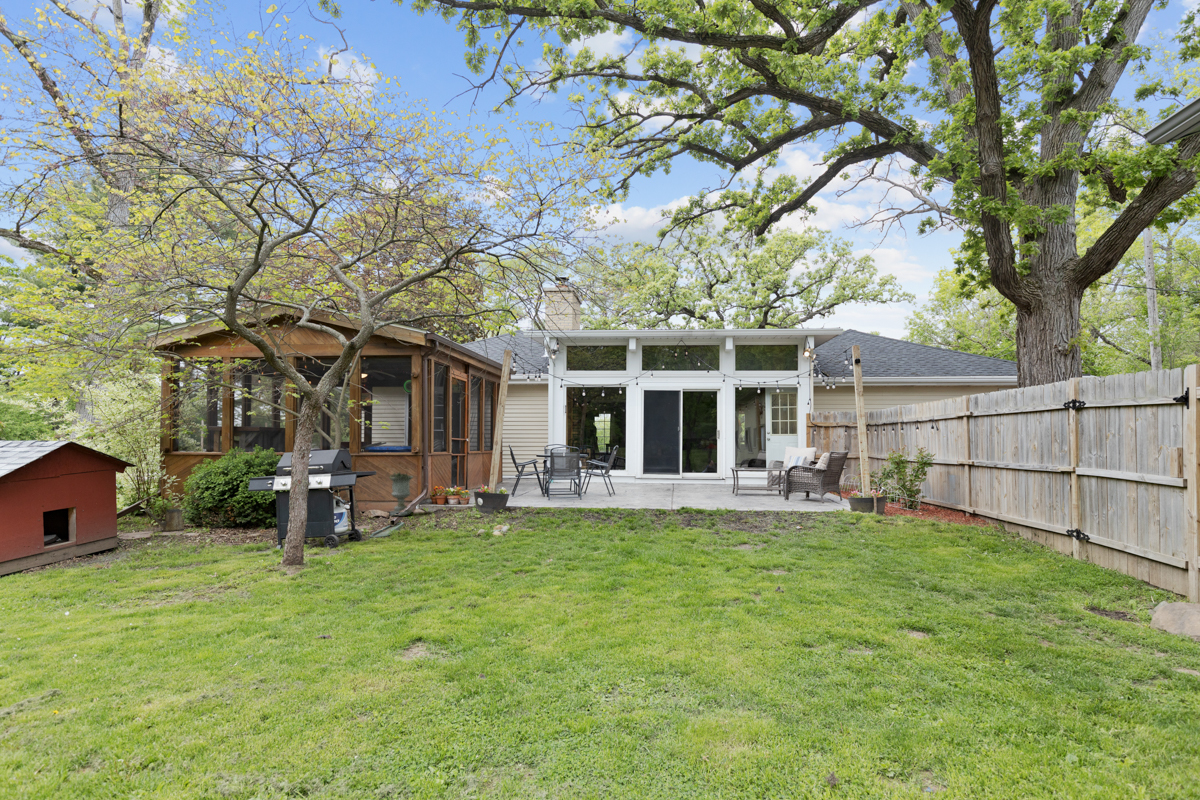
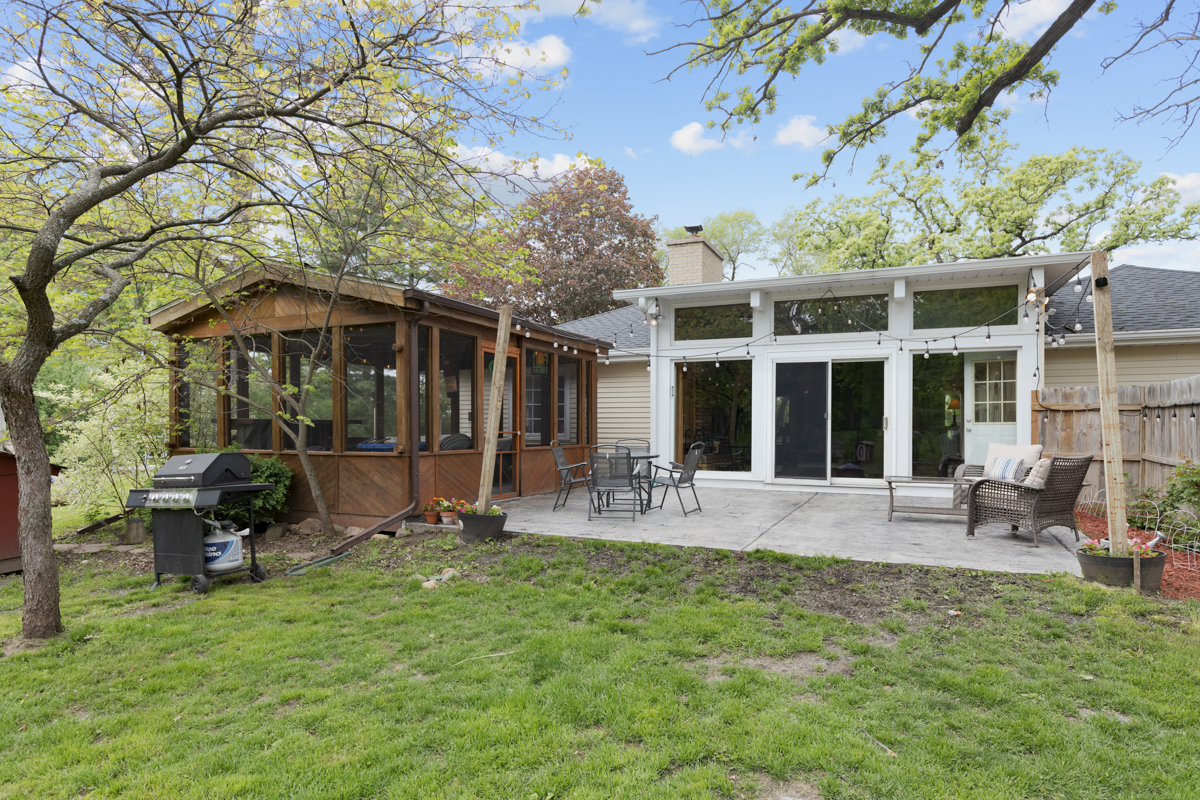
planter: present [390,472,413,516] -> none [374,477,407,536]

